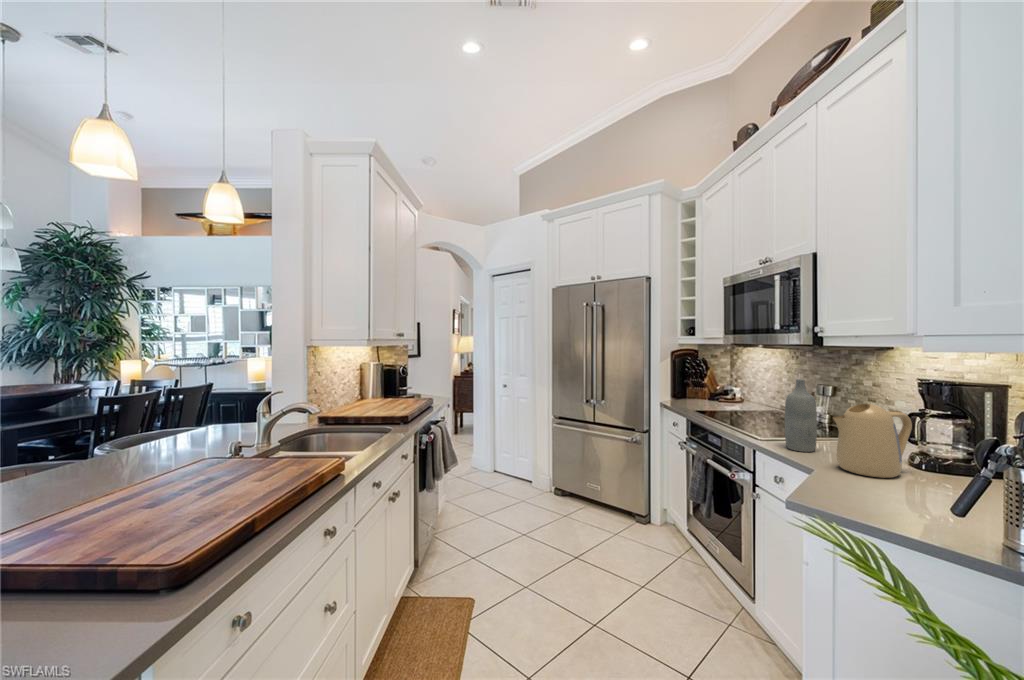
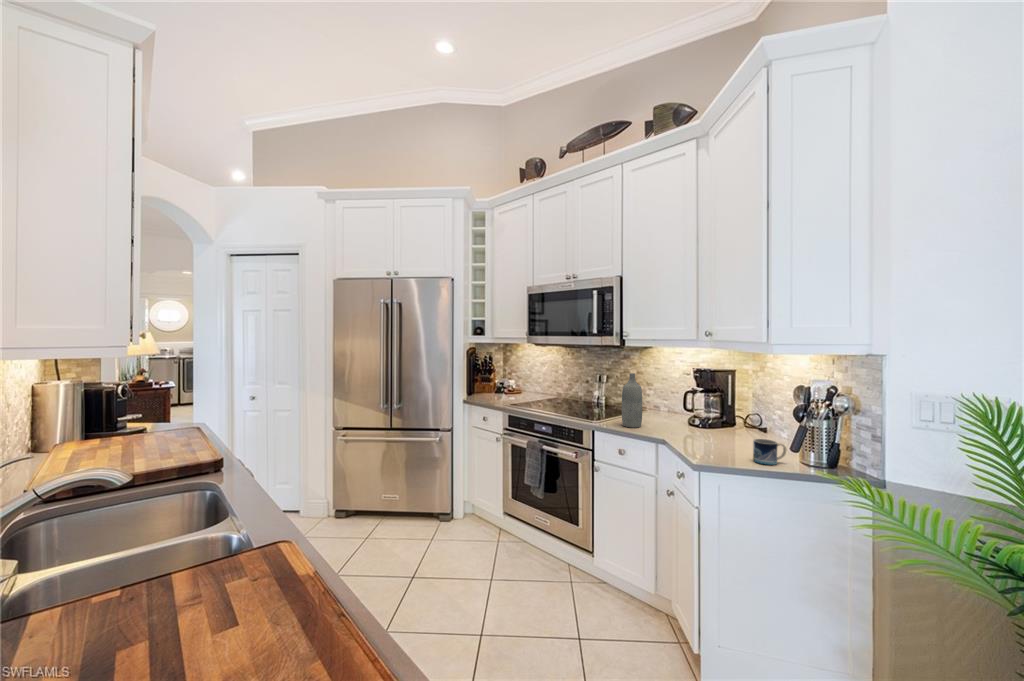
kettle: present [833,403,912,478] -> none [669,388,705,437]
mug: none [892,486,960,533] -> present [753,439,786,465]

